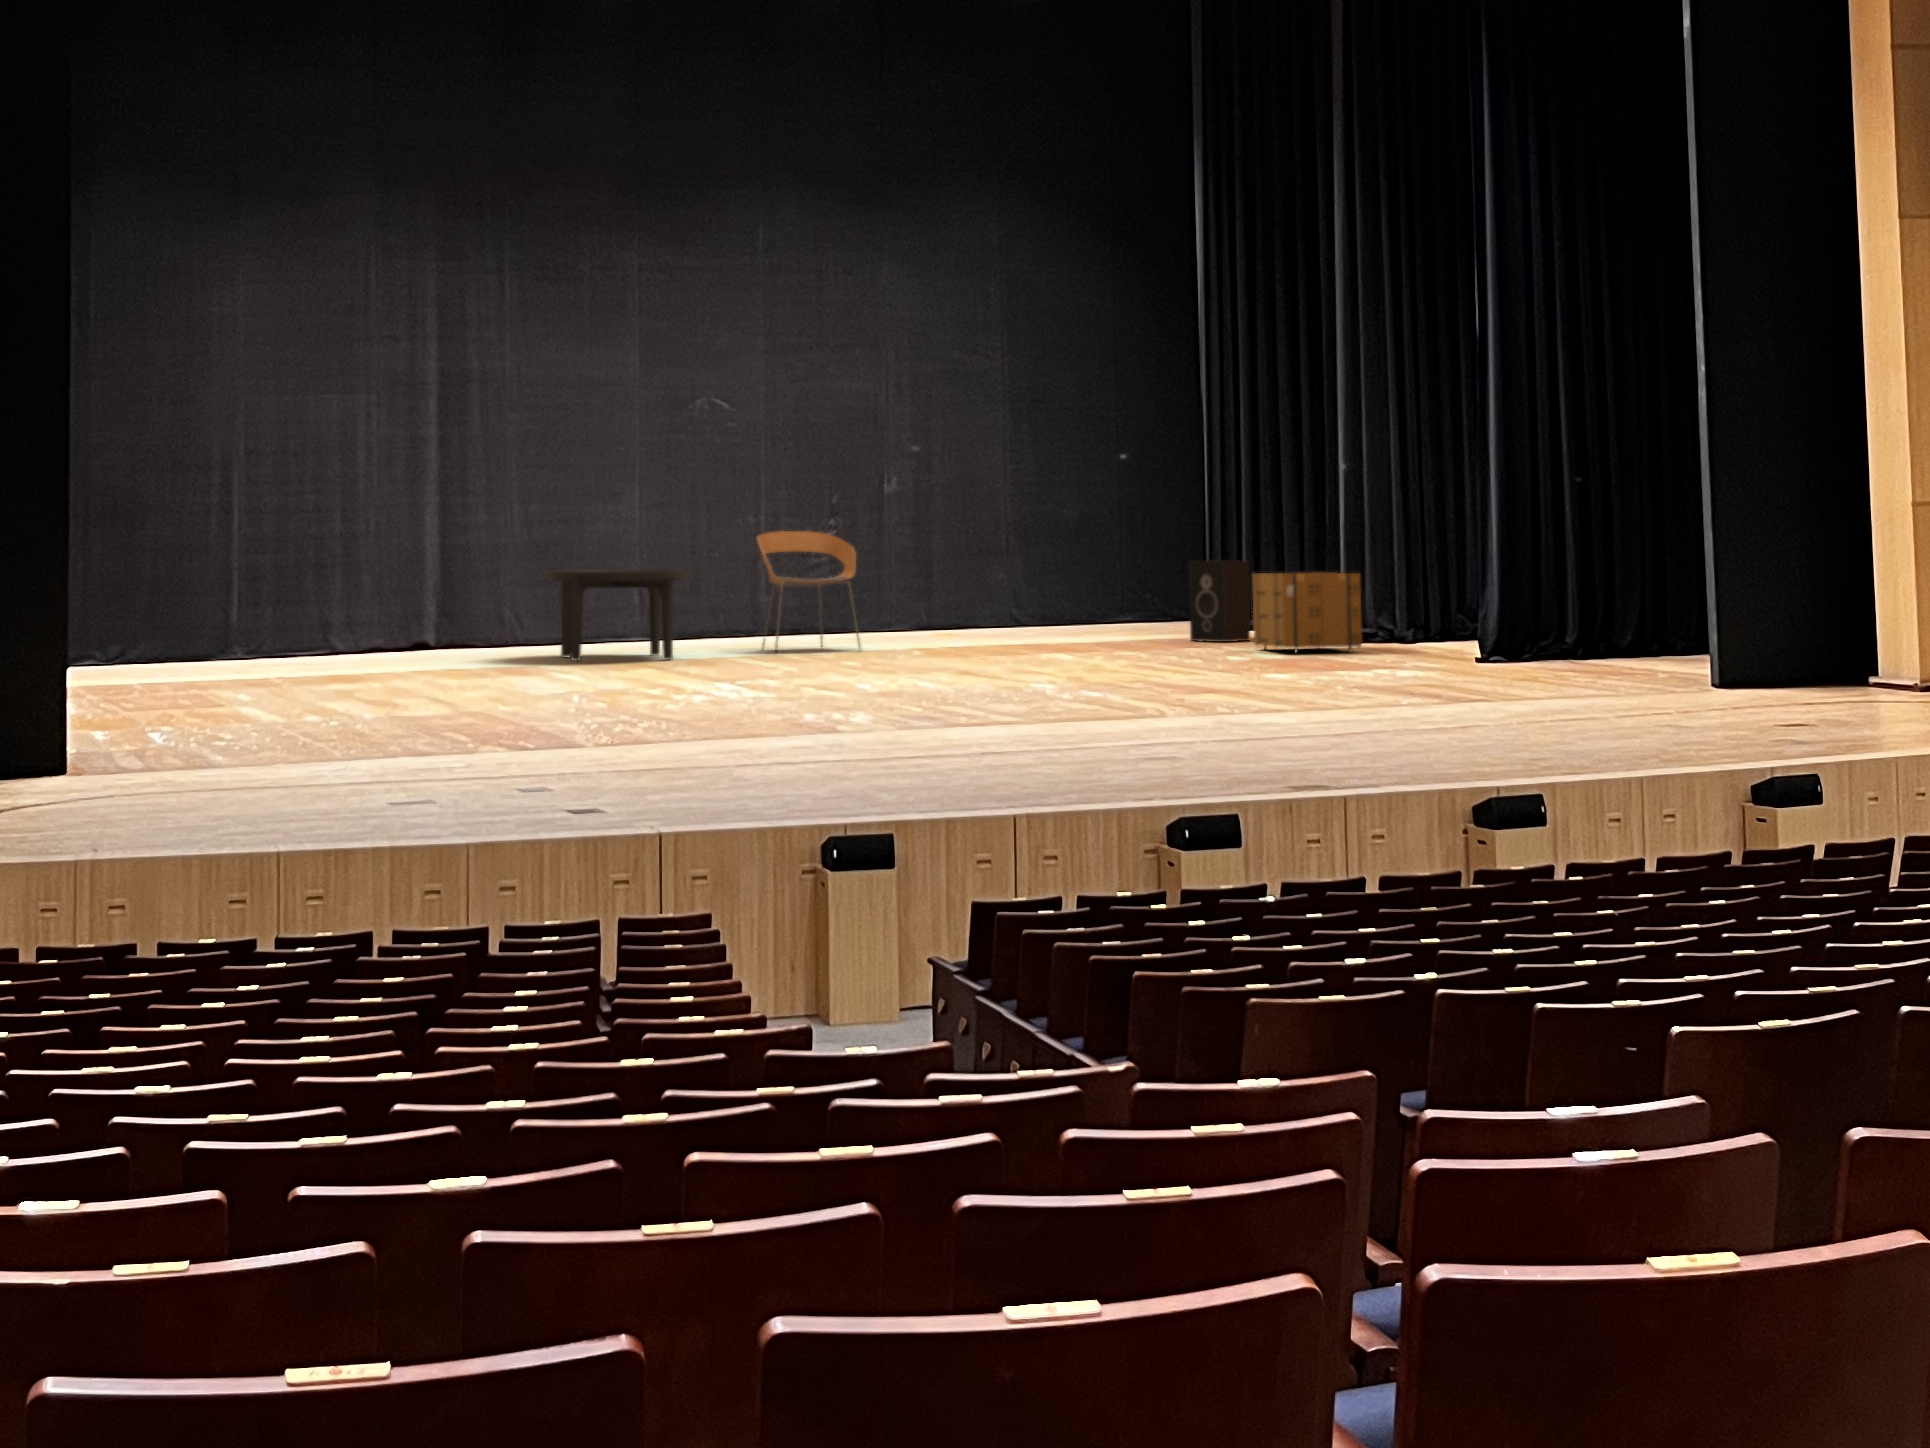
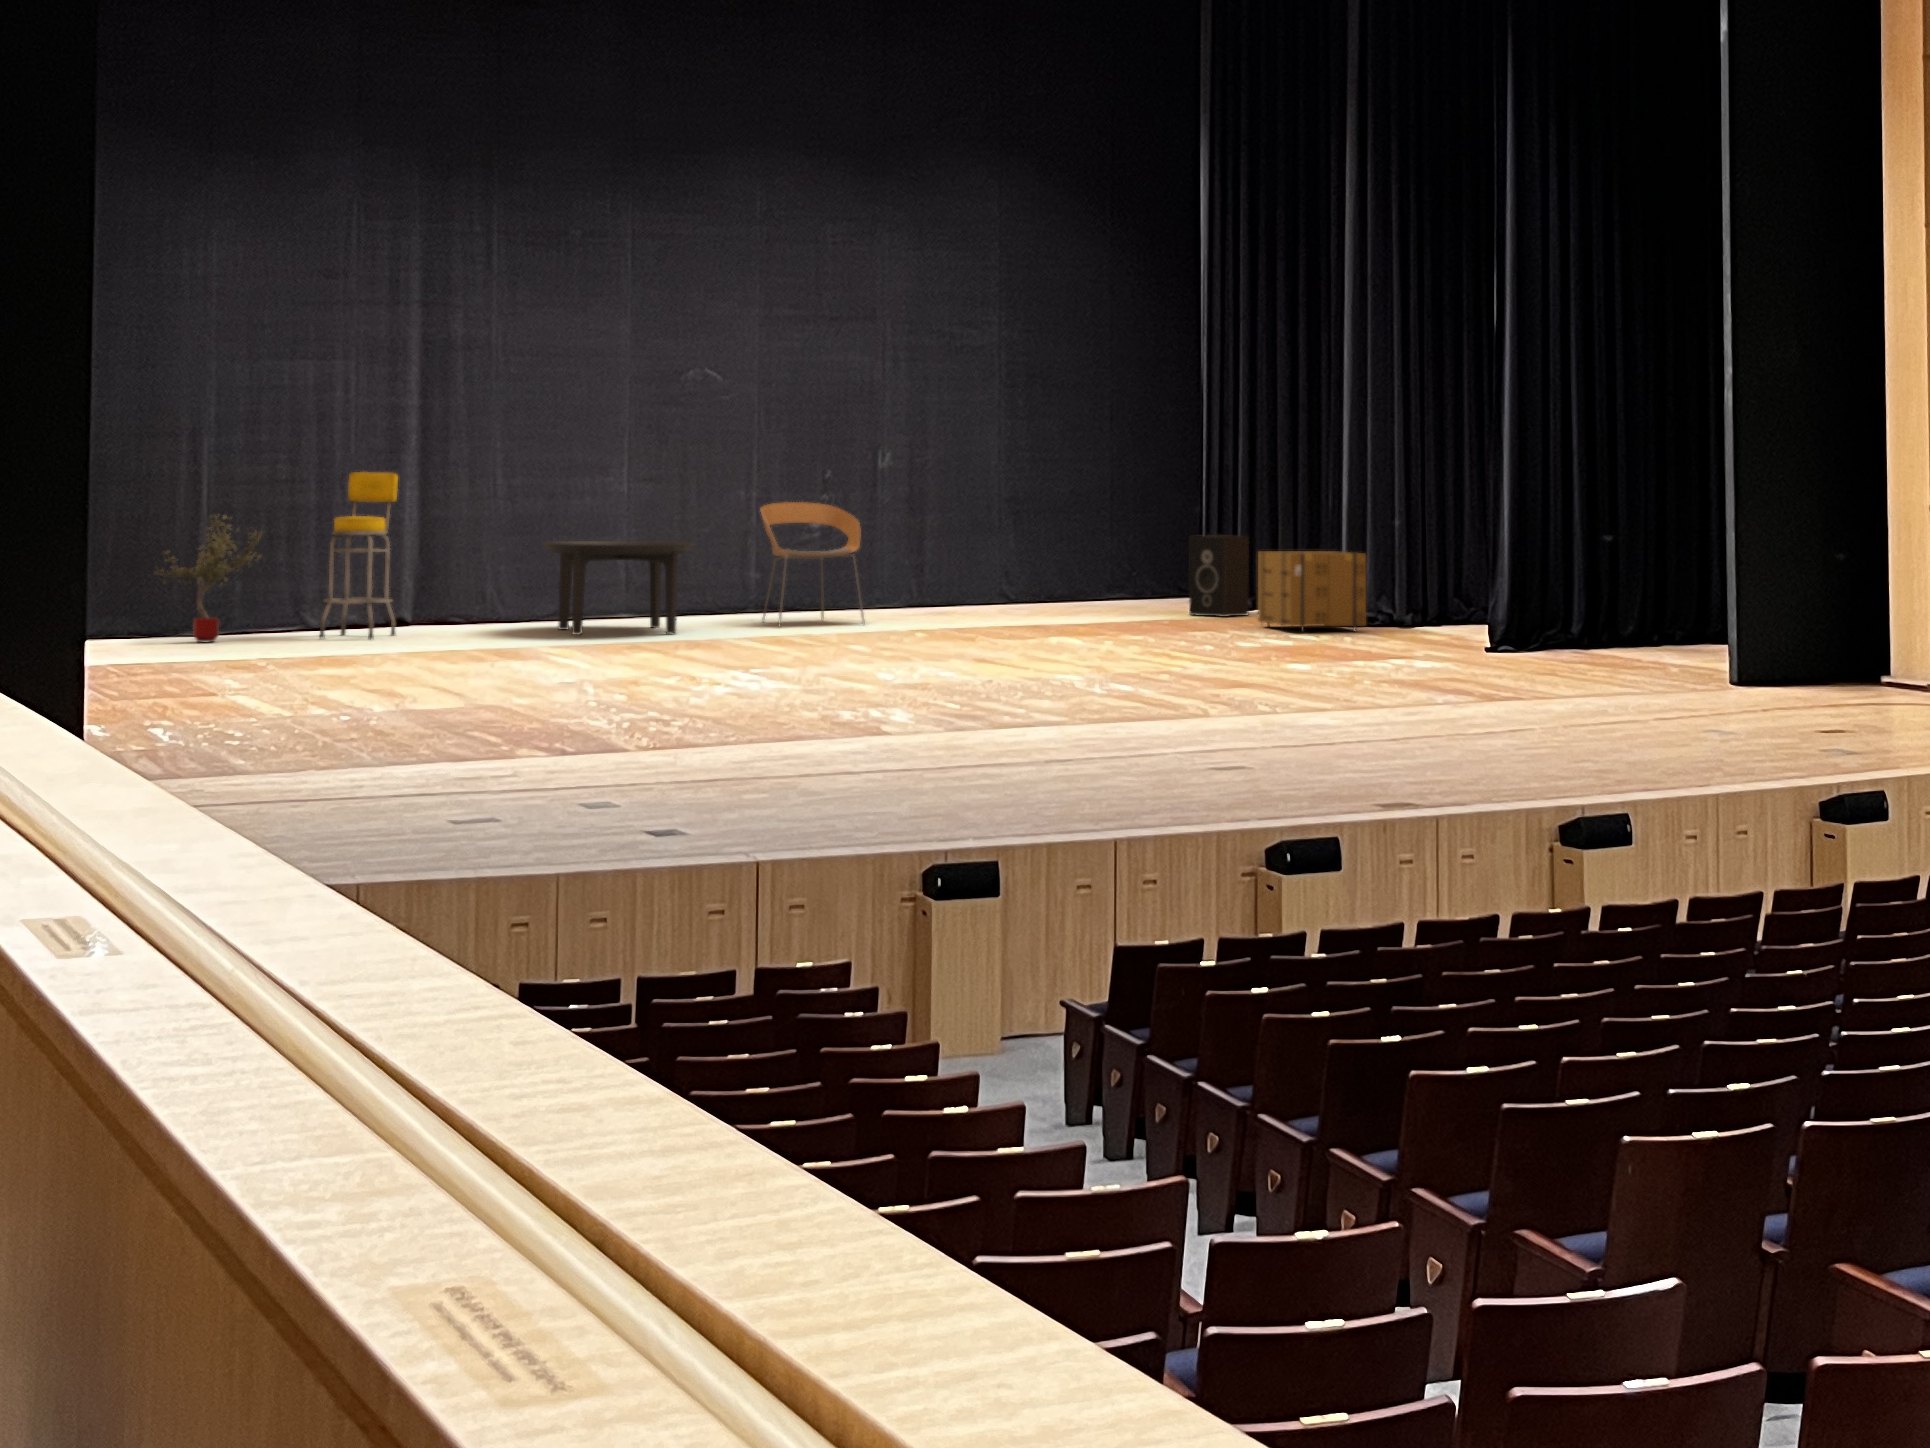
bar stool: none [329,504,404,666] -> present [320,472,398,639]
potted tree: none [170,545,274,670] -> present [156,515,262,642]

